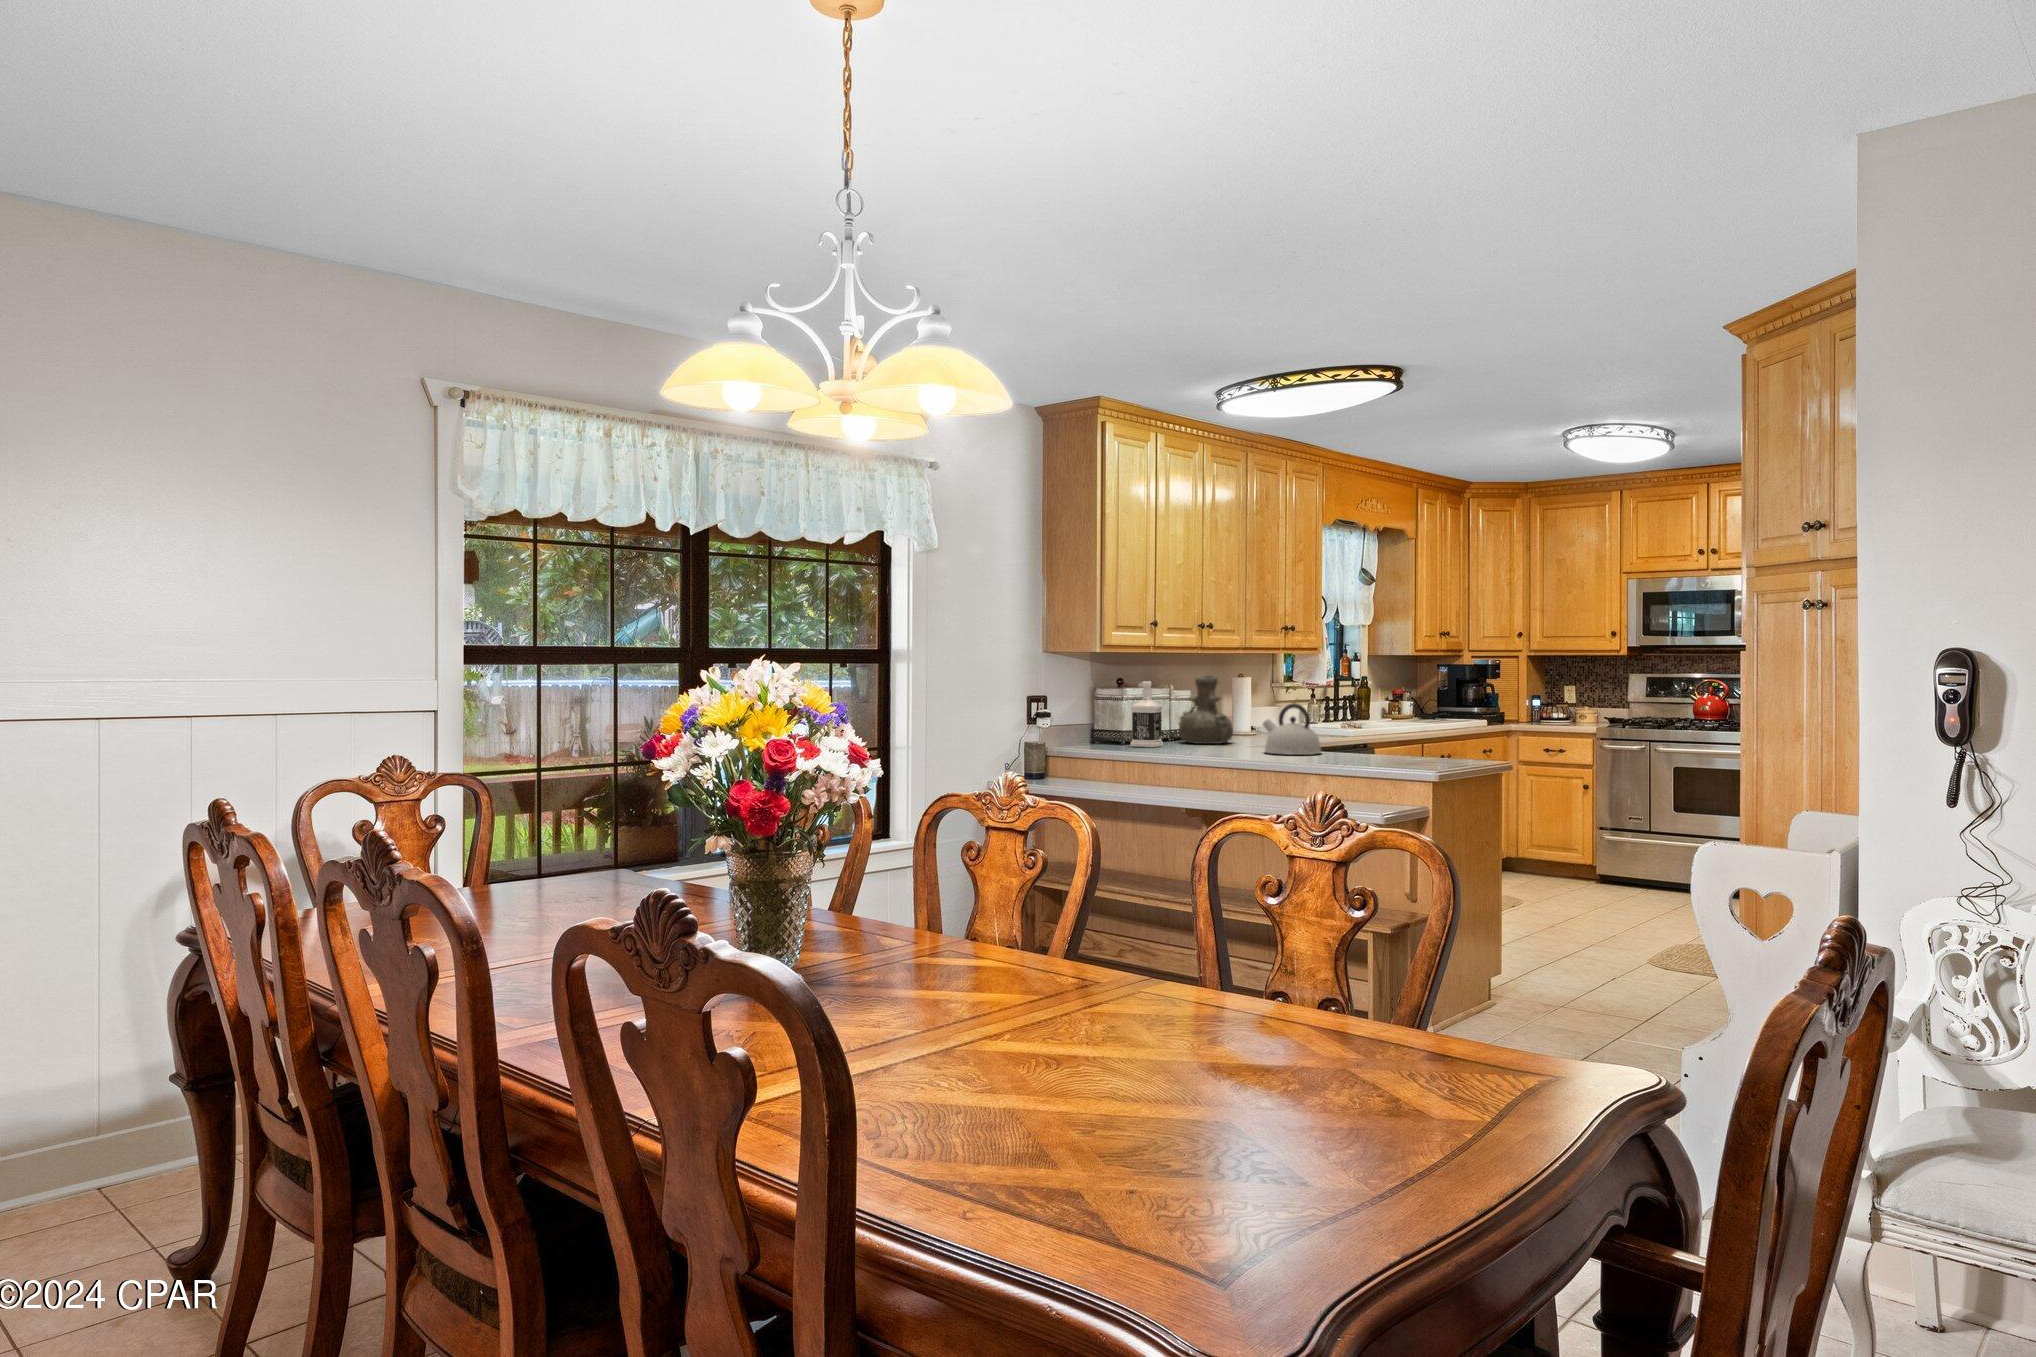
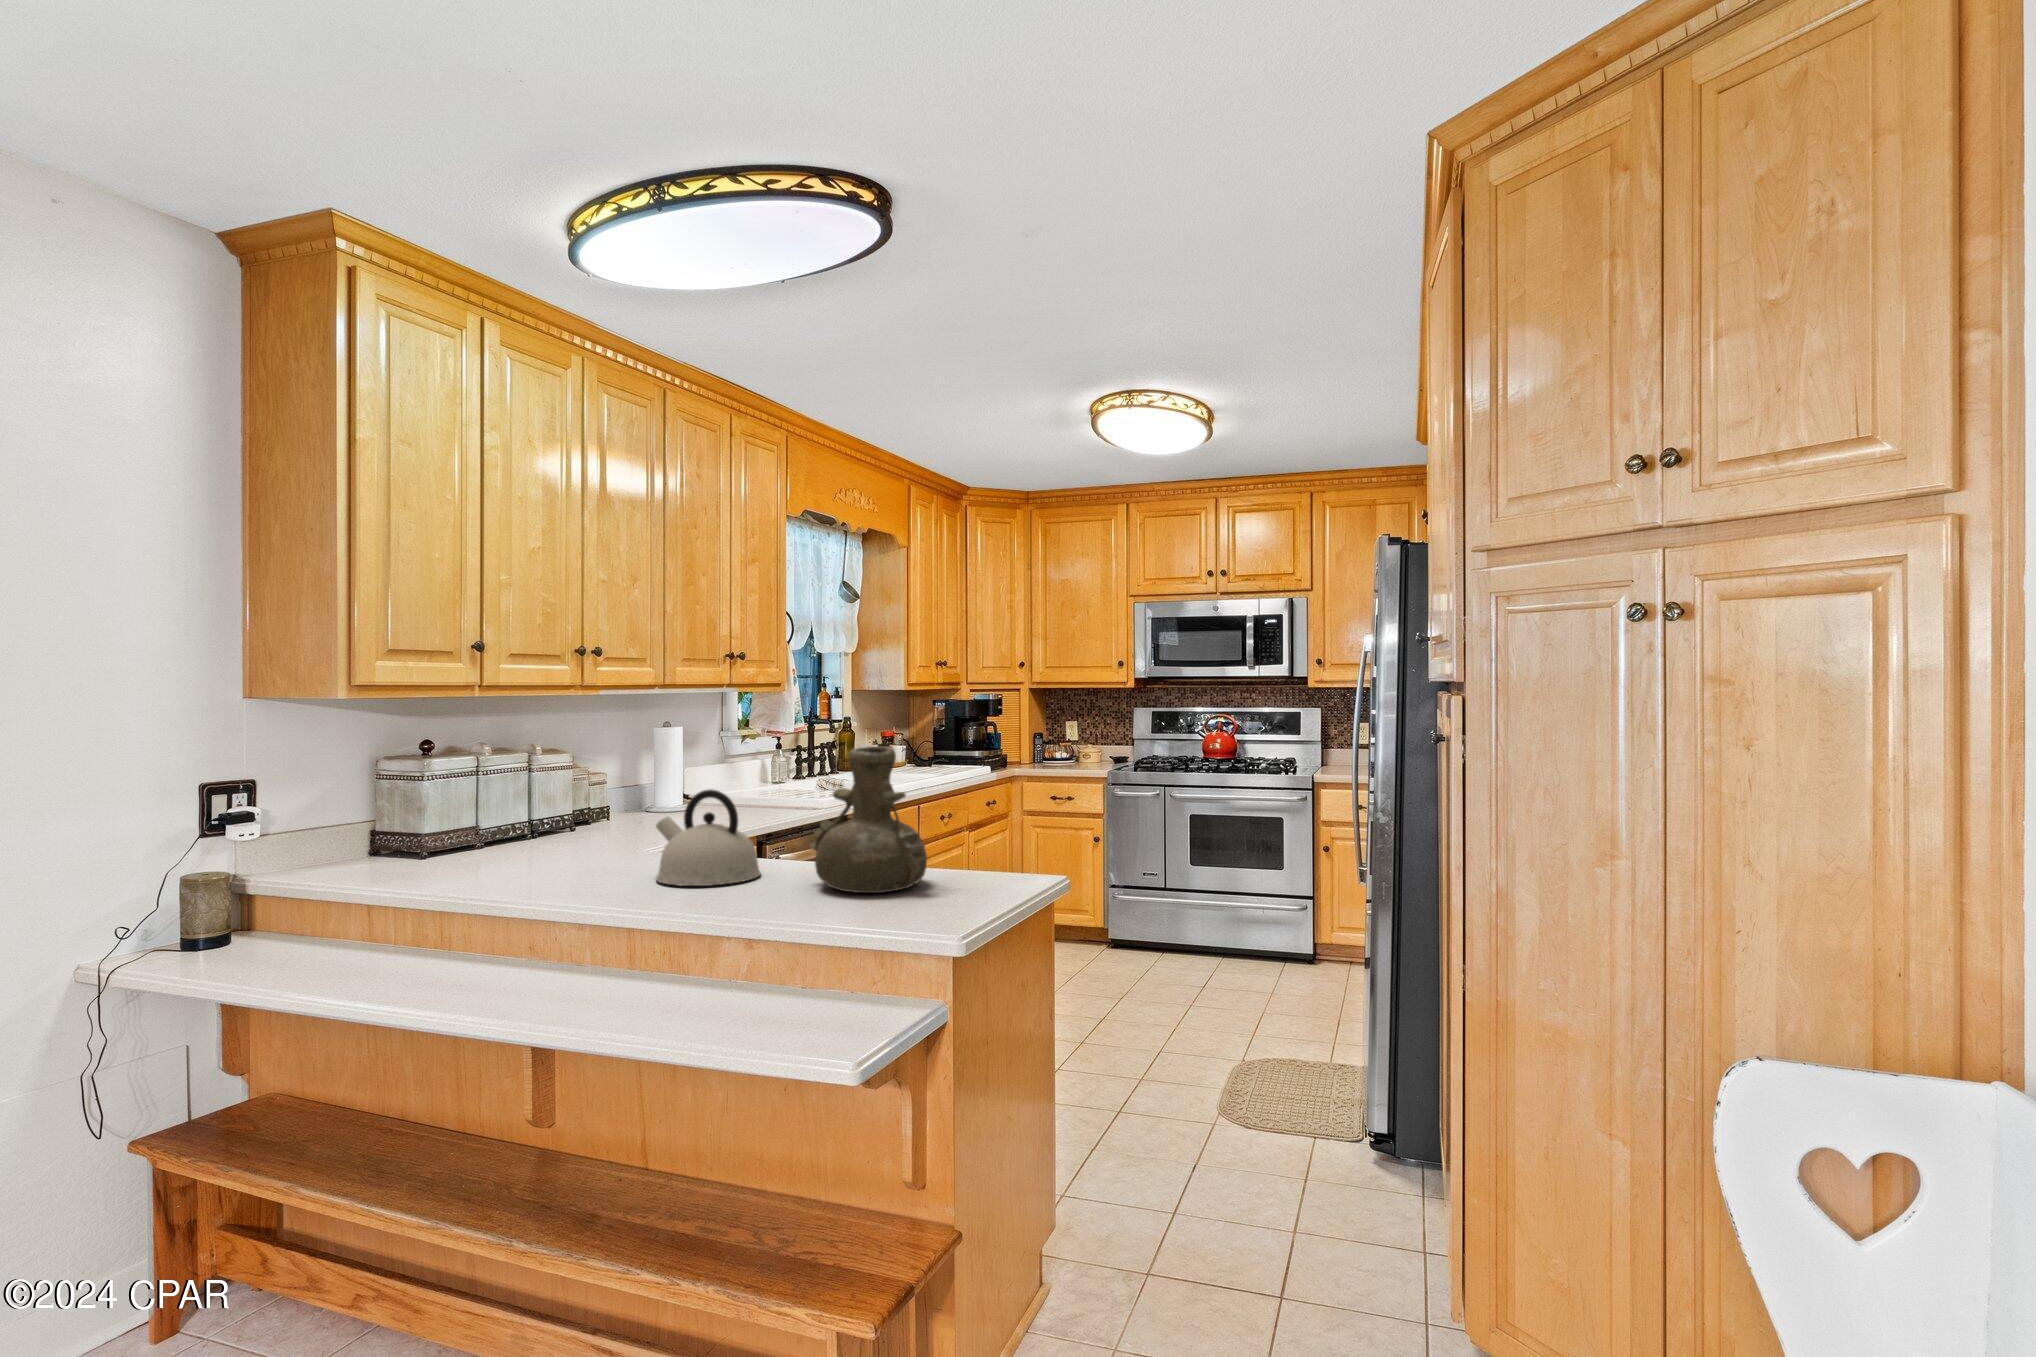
vase: present [1179,675,1233,744] -> present [810,746,927,893]
bottle: present [1131,681,1163,747] -> none [421,749,488,870]

